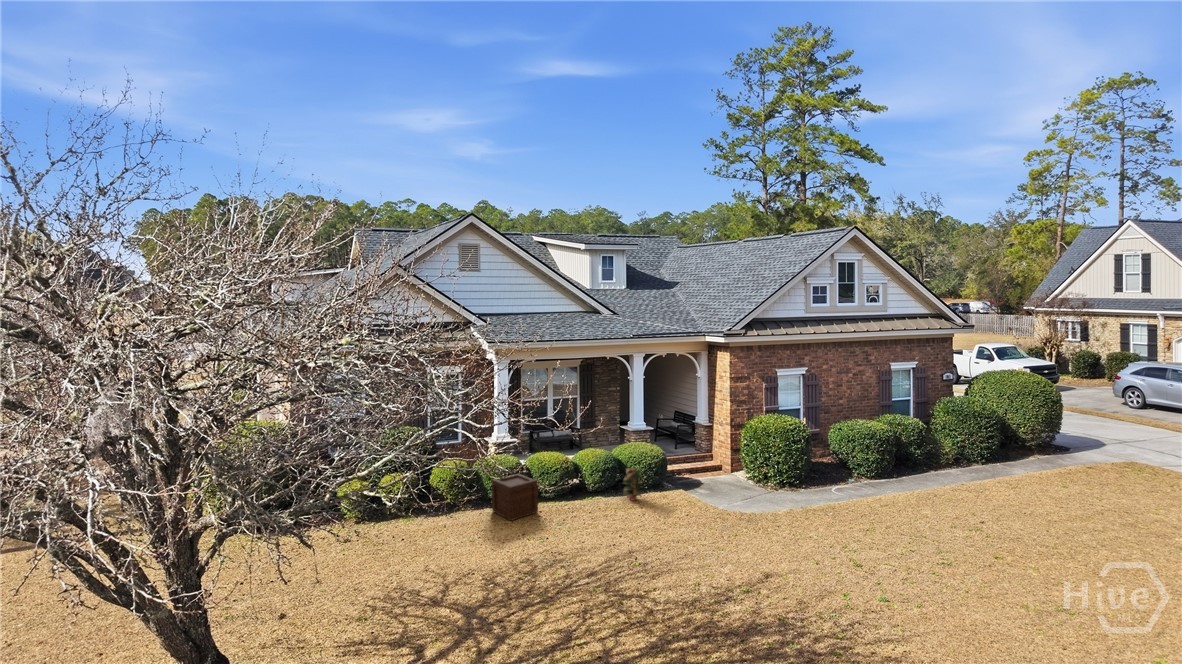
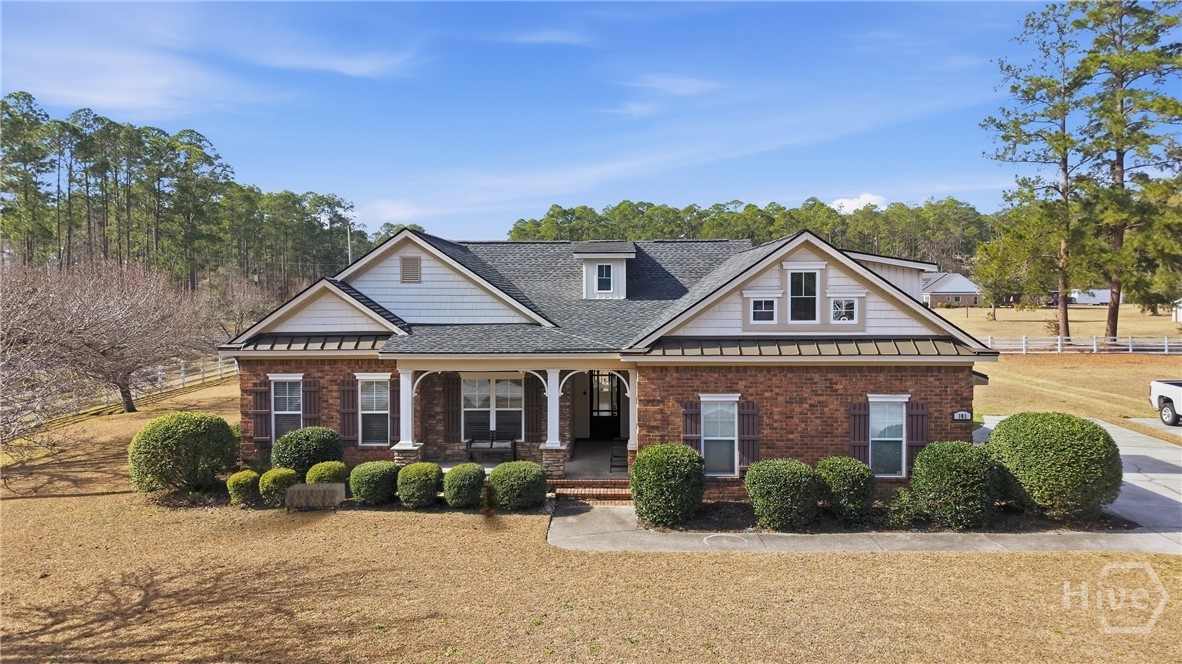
wooden crate: present [492,474,538,521] -> none [359,477,392,517]
bench: none [413,487,475,529] -> present [285,483,345,513]

